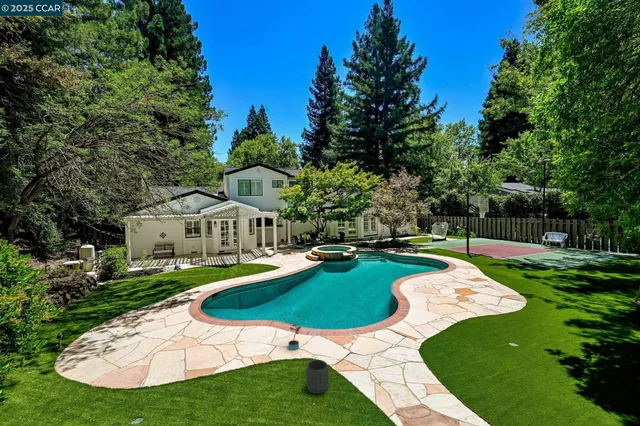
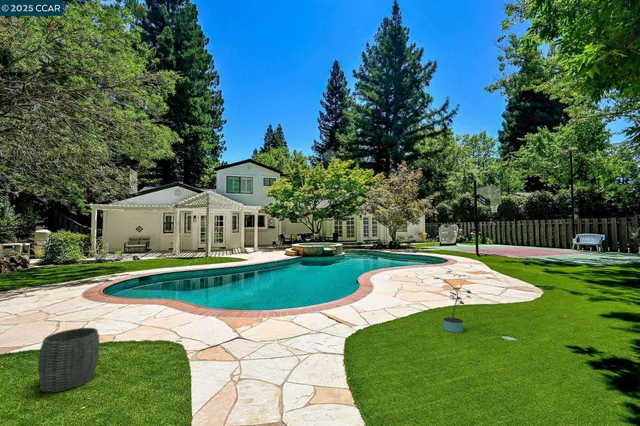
potted plant: present [284,313,301,350] -> present [434,271,471,333]

